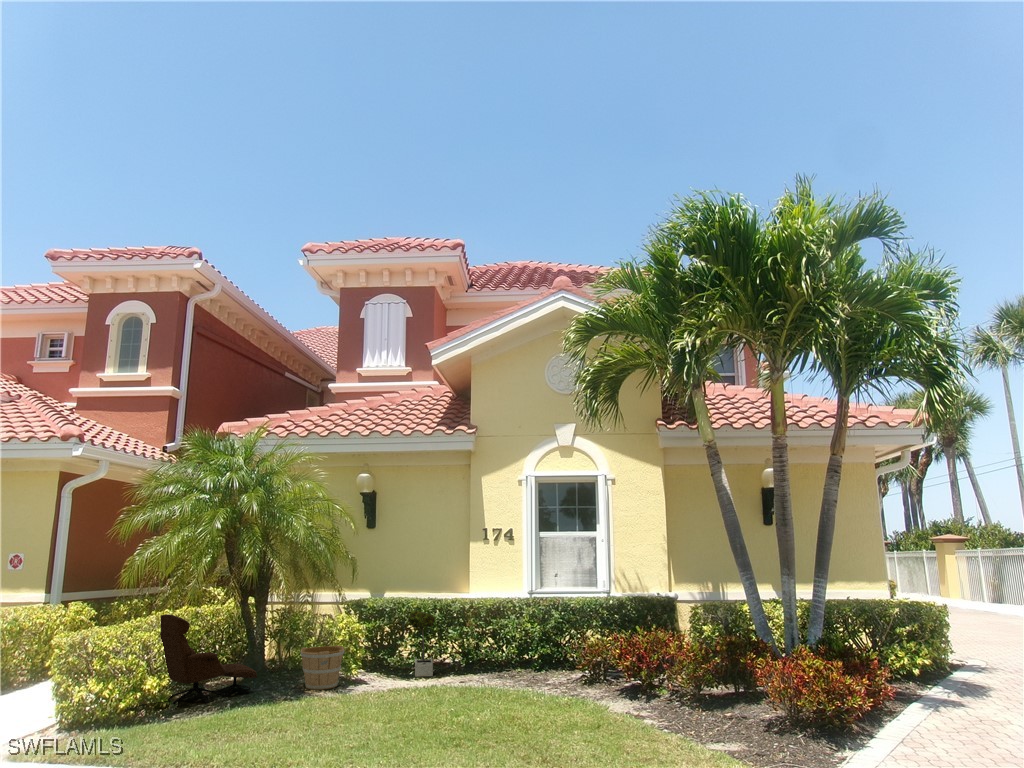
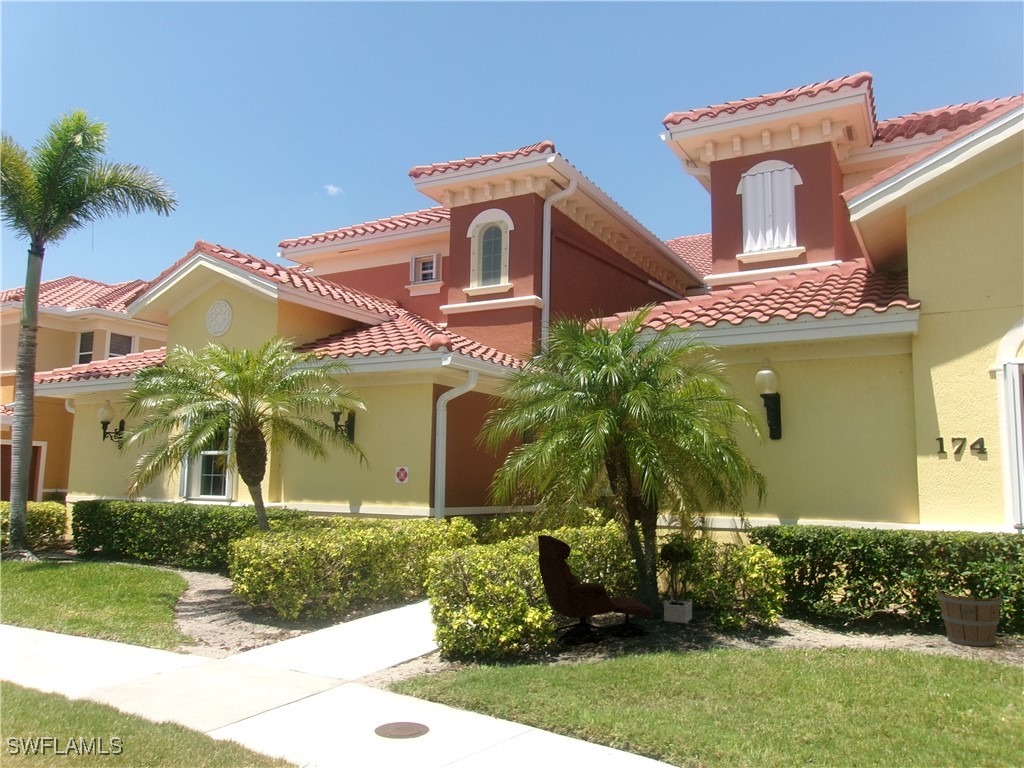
potted tree: present [408,611,435,677] -> present [660,540,693,623]
wooden bucket: present [301,645,344,690] -> present [937,588,1002,647]

